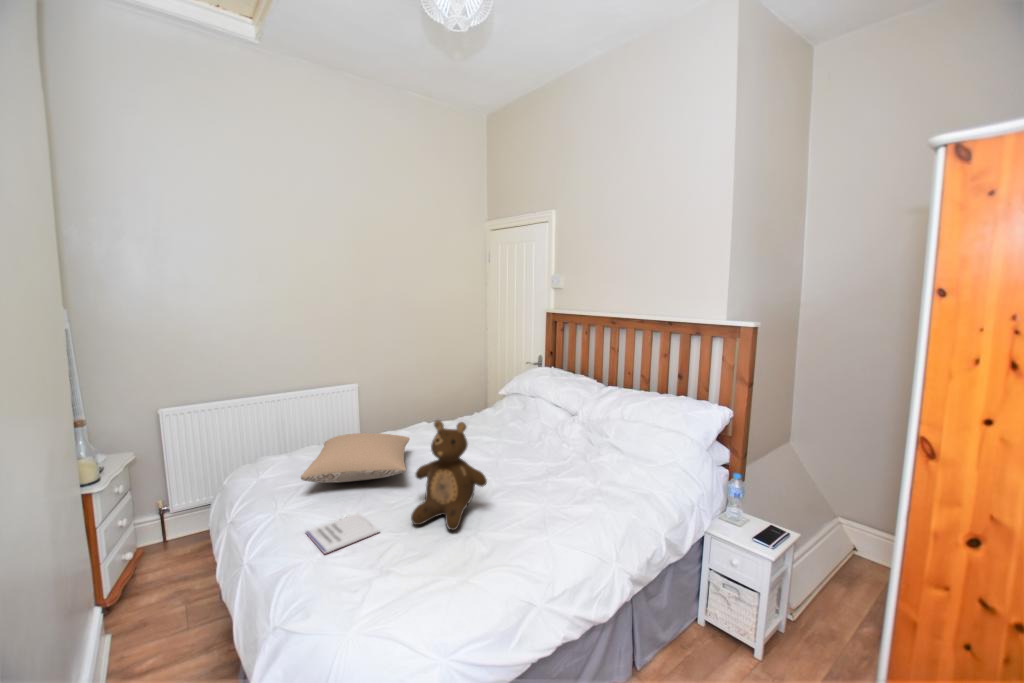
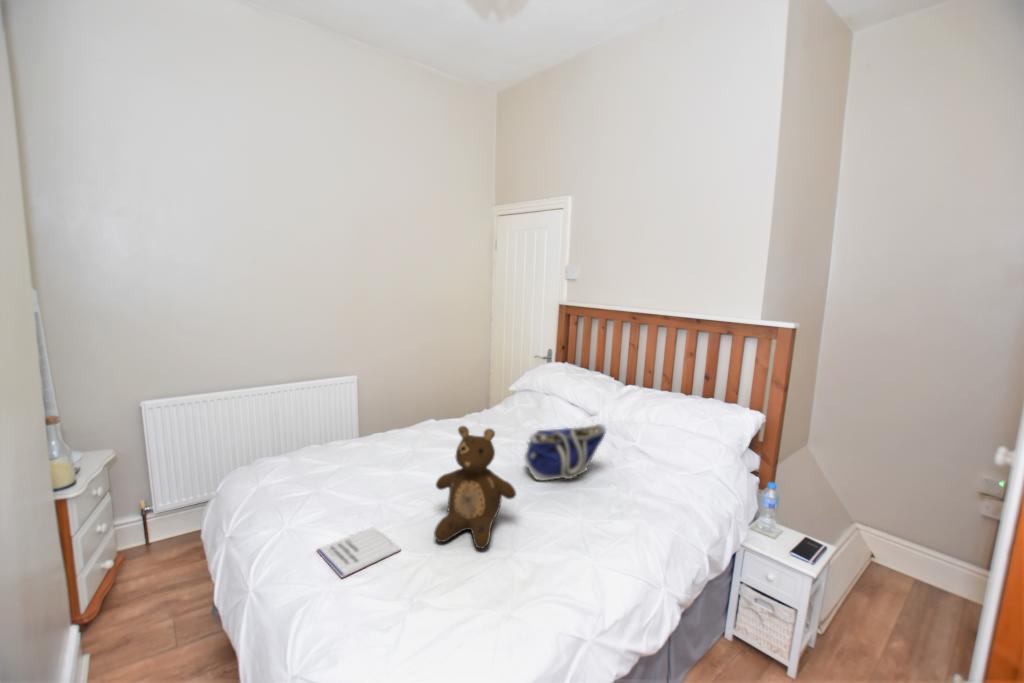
tote bag: none [503,420,579,473] -> present [524,424,606,480]
pillow: present [301,433,410,483] -> none [308,435,423,491]

